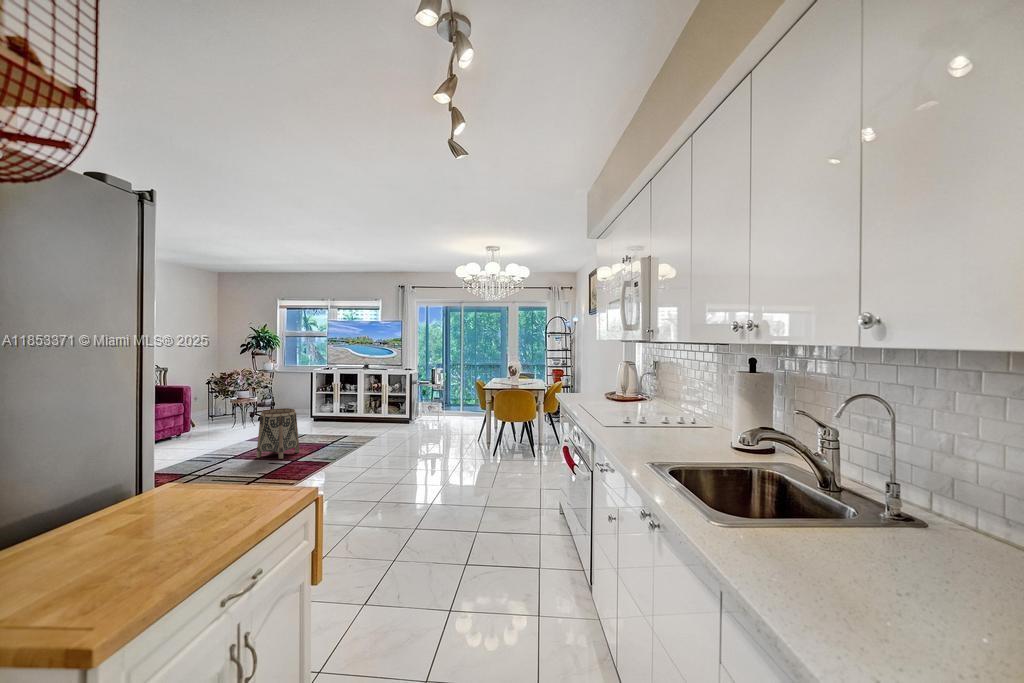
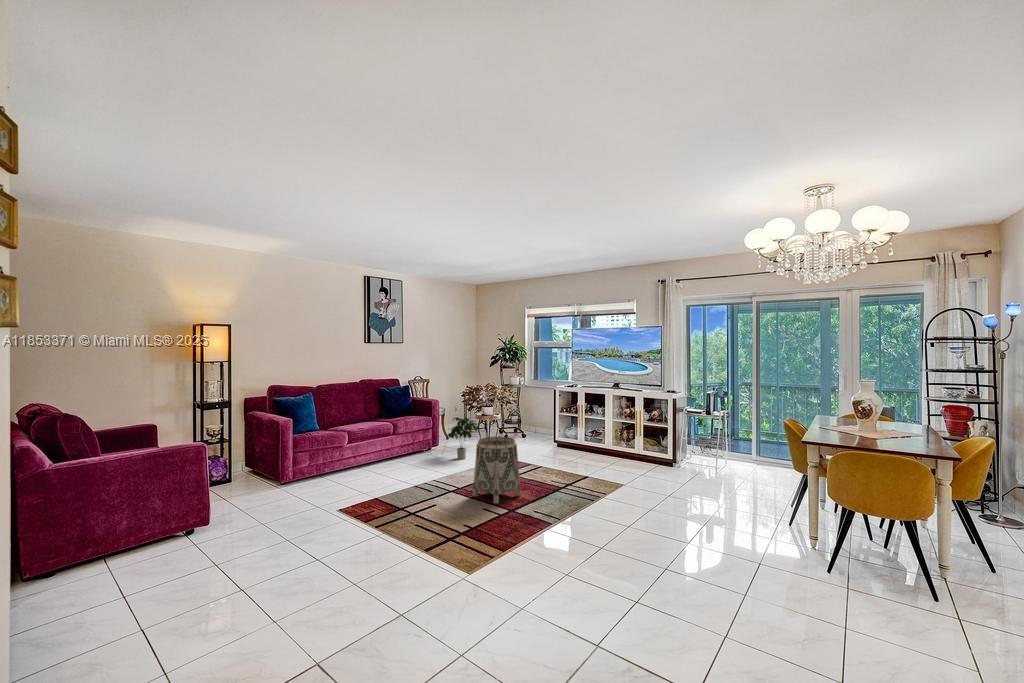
potted plant: none [206,400,241,439] -> present [448,418,477,459]

